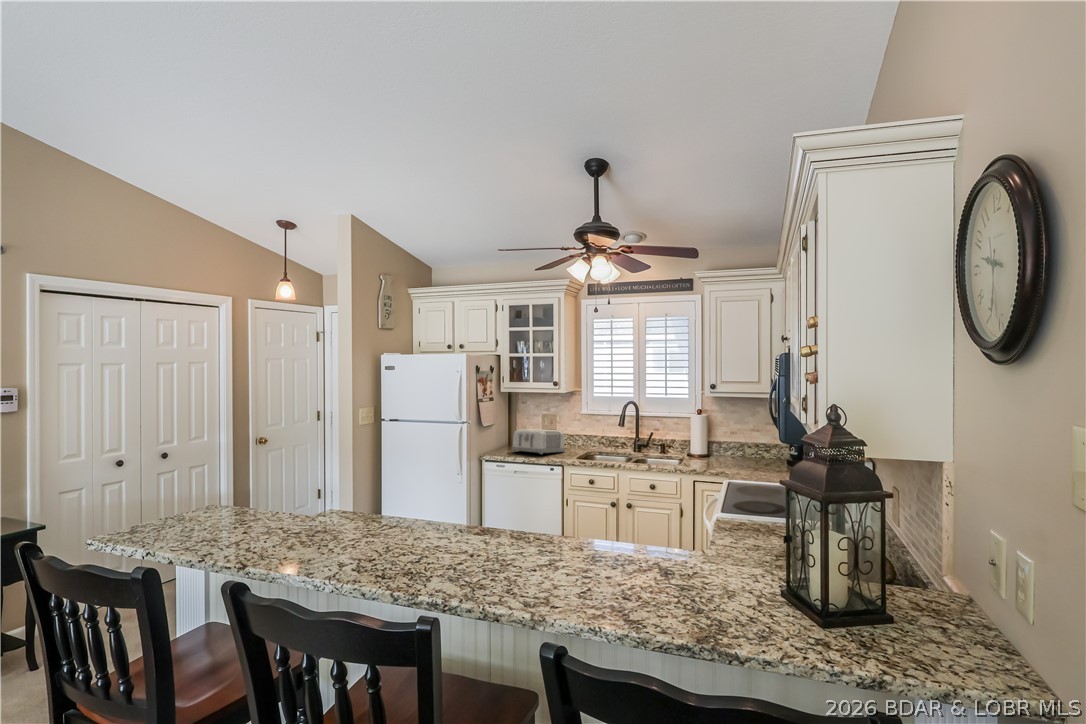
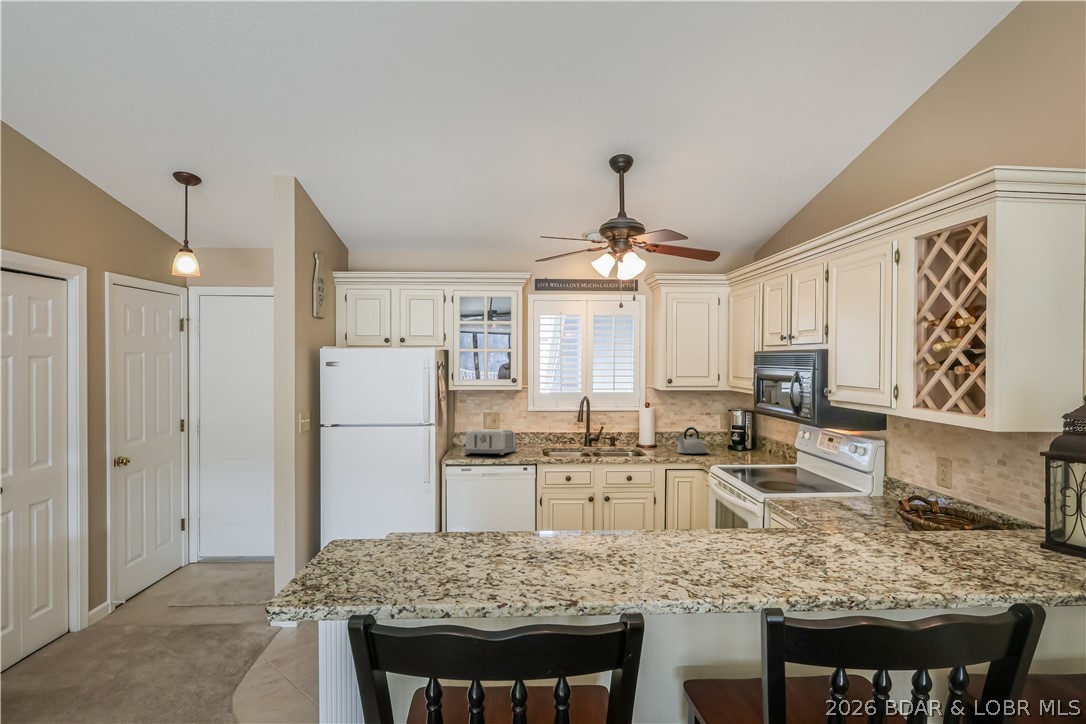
kettle: none [724,438,761,468] -> present [676,427,707,453]

